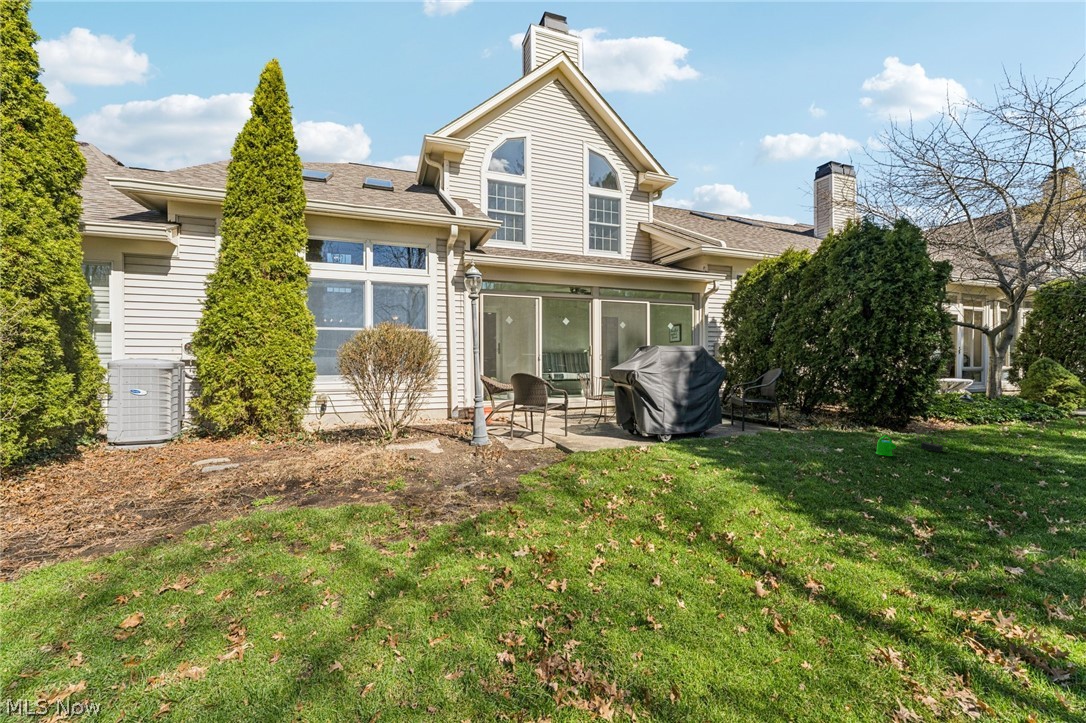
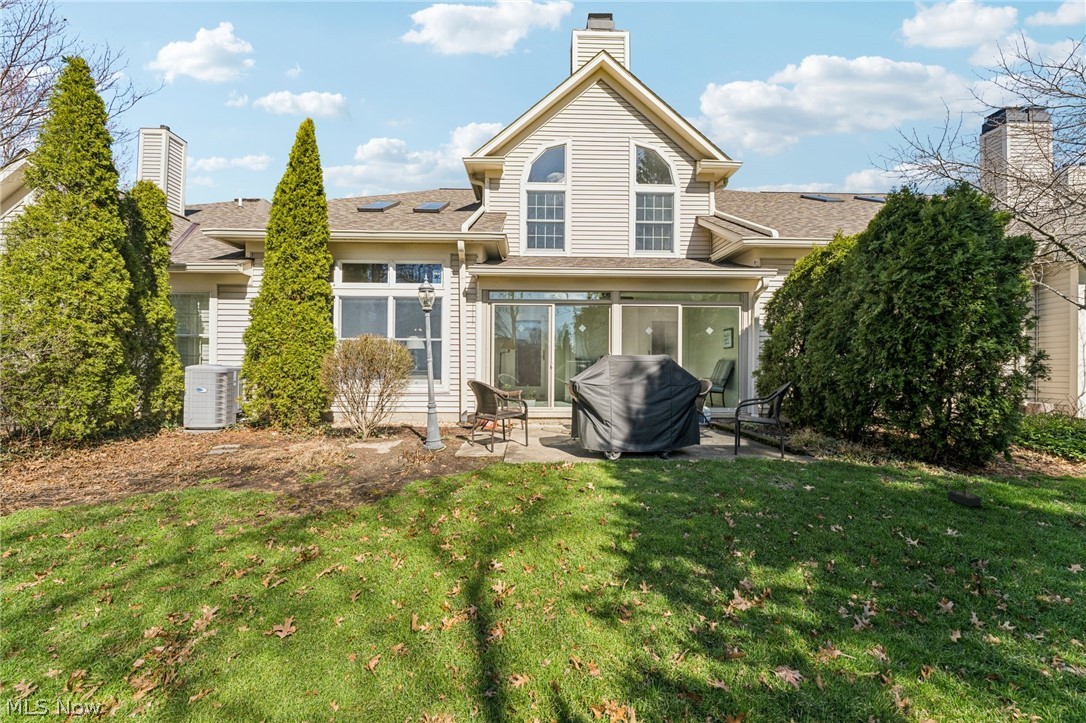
watering can: present [875,435,896,456] -> none [853,474,878,504]

